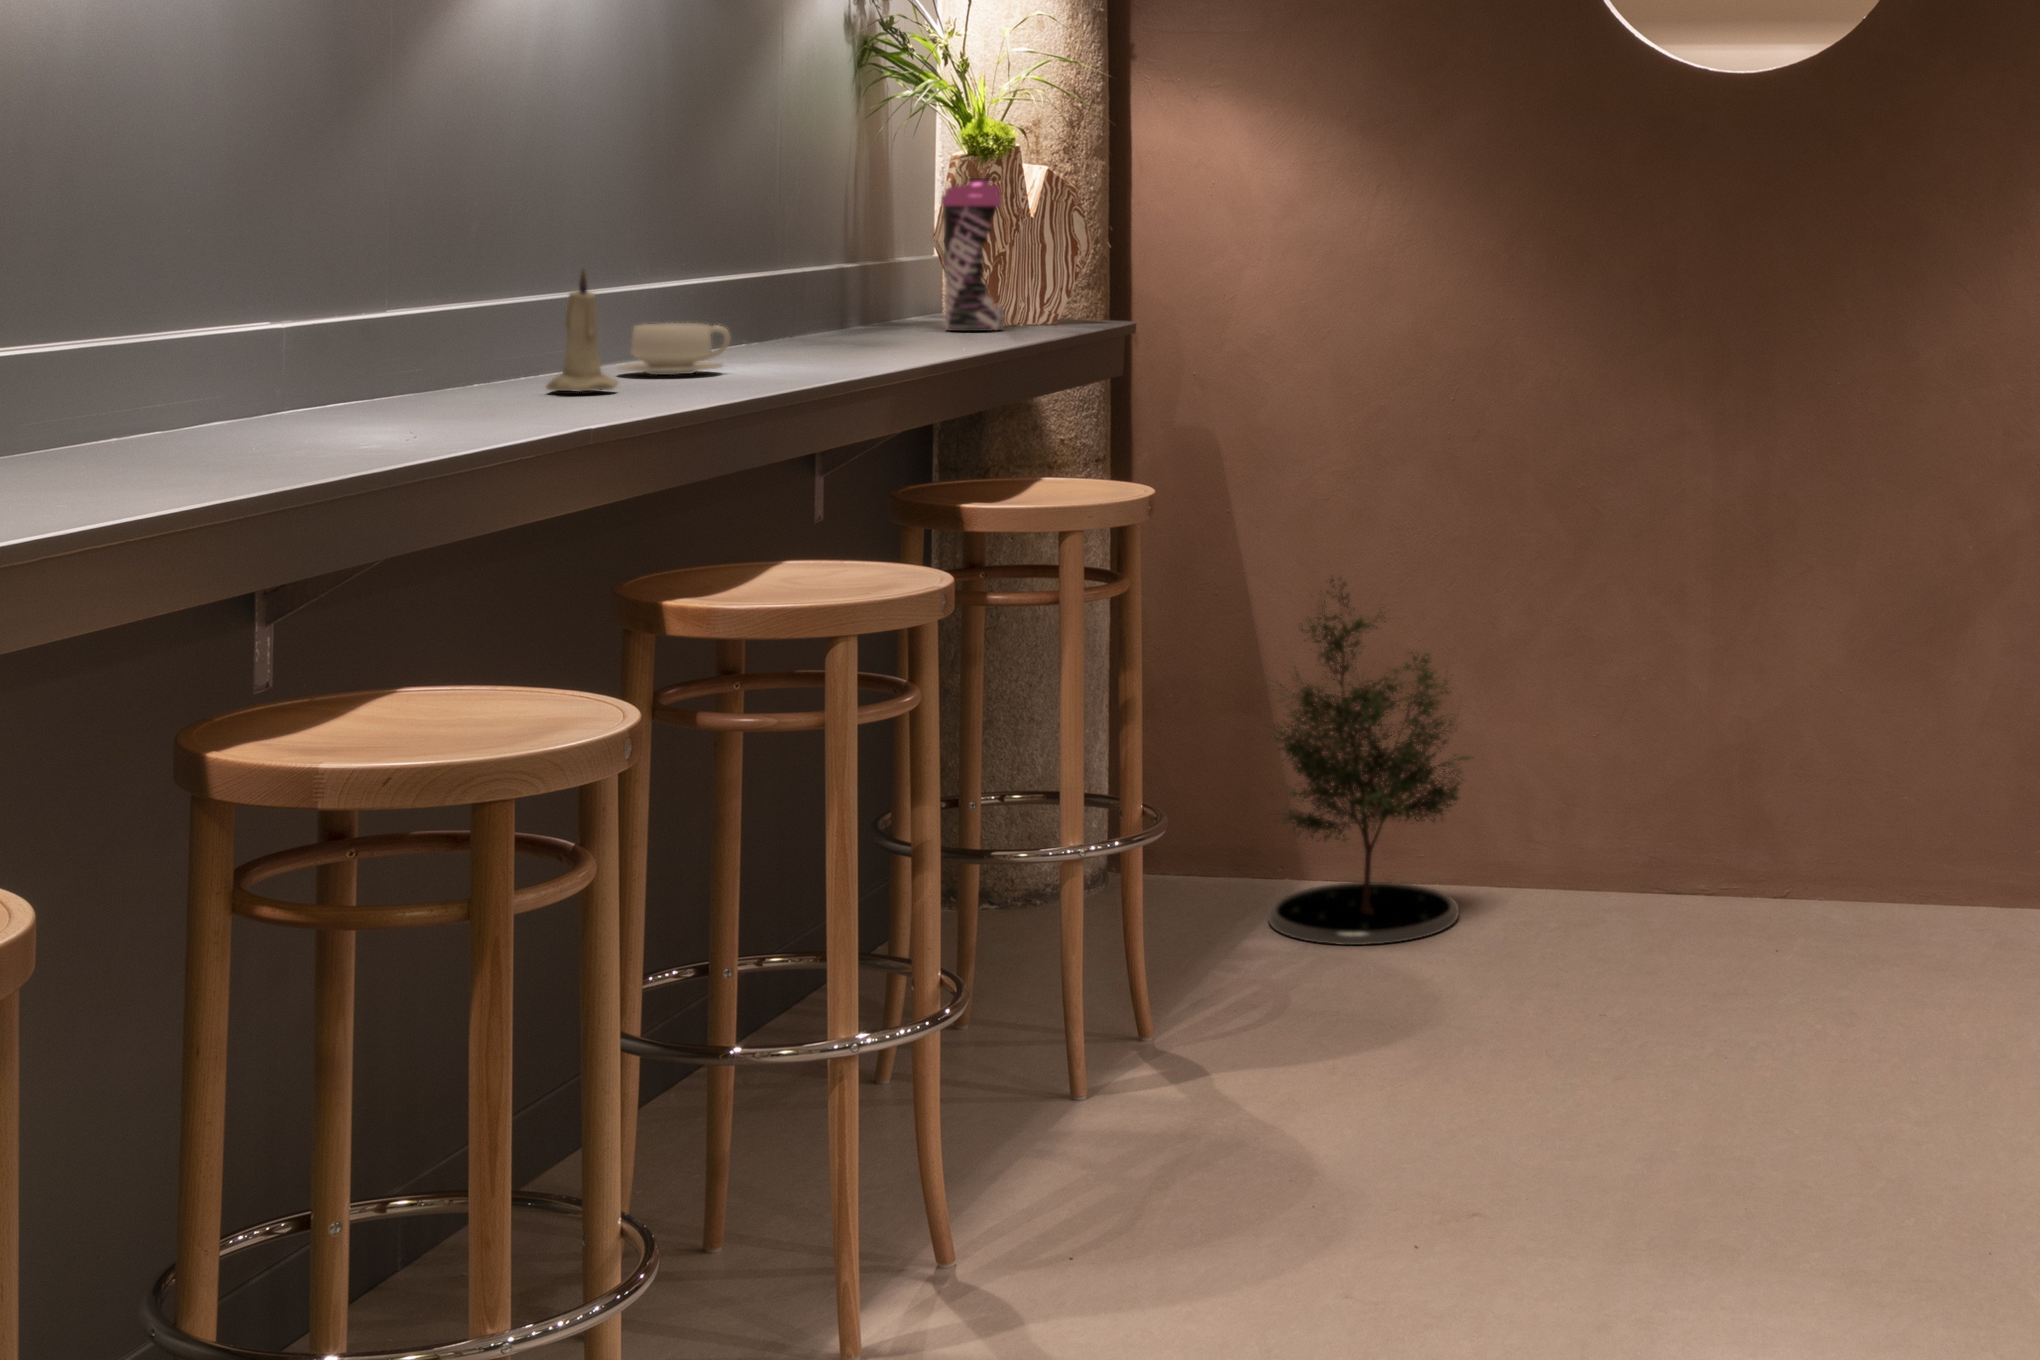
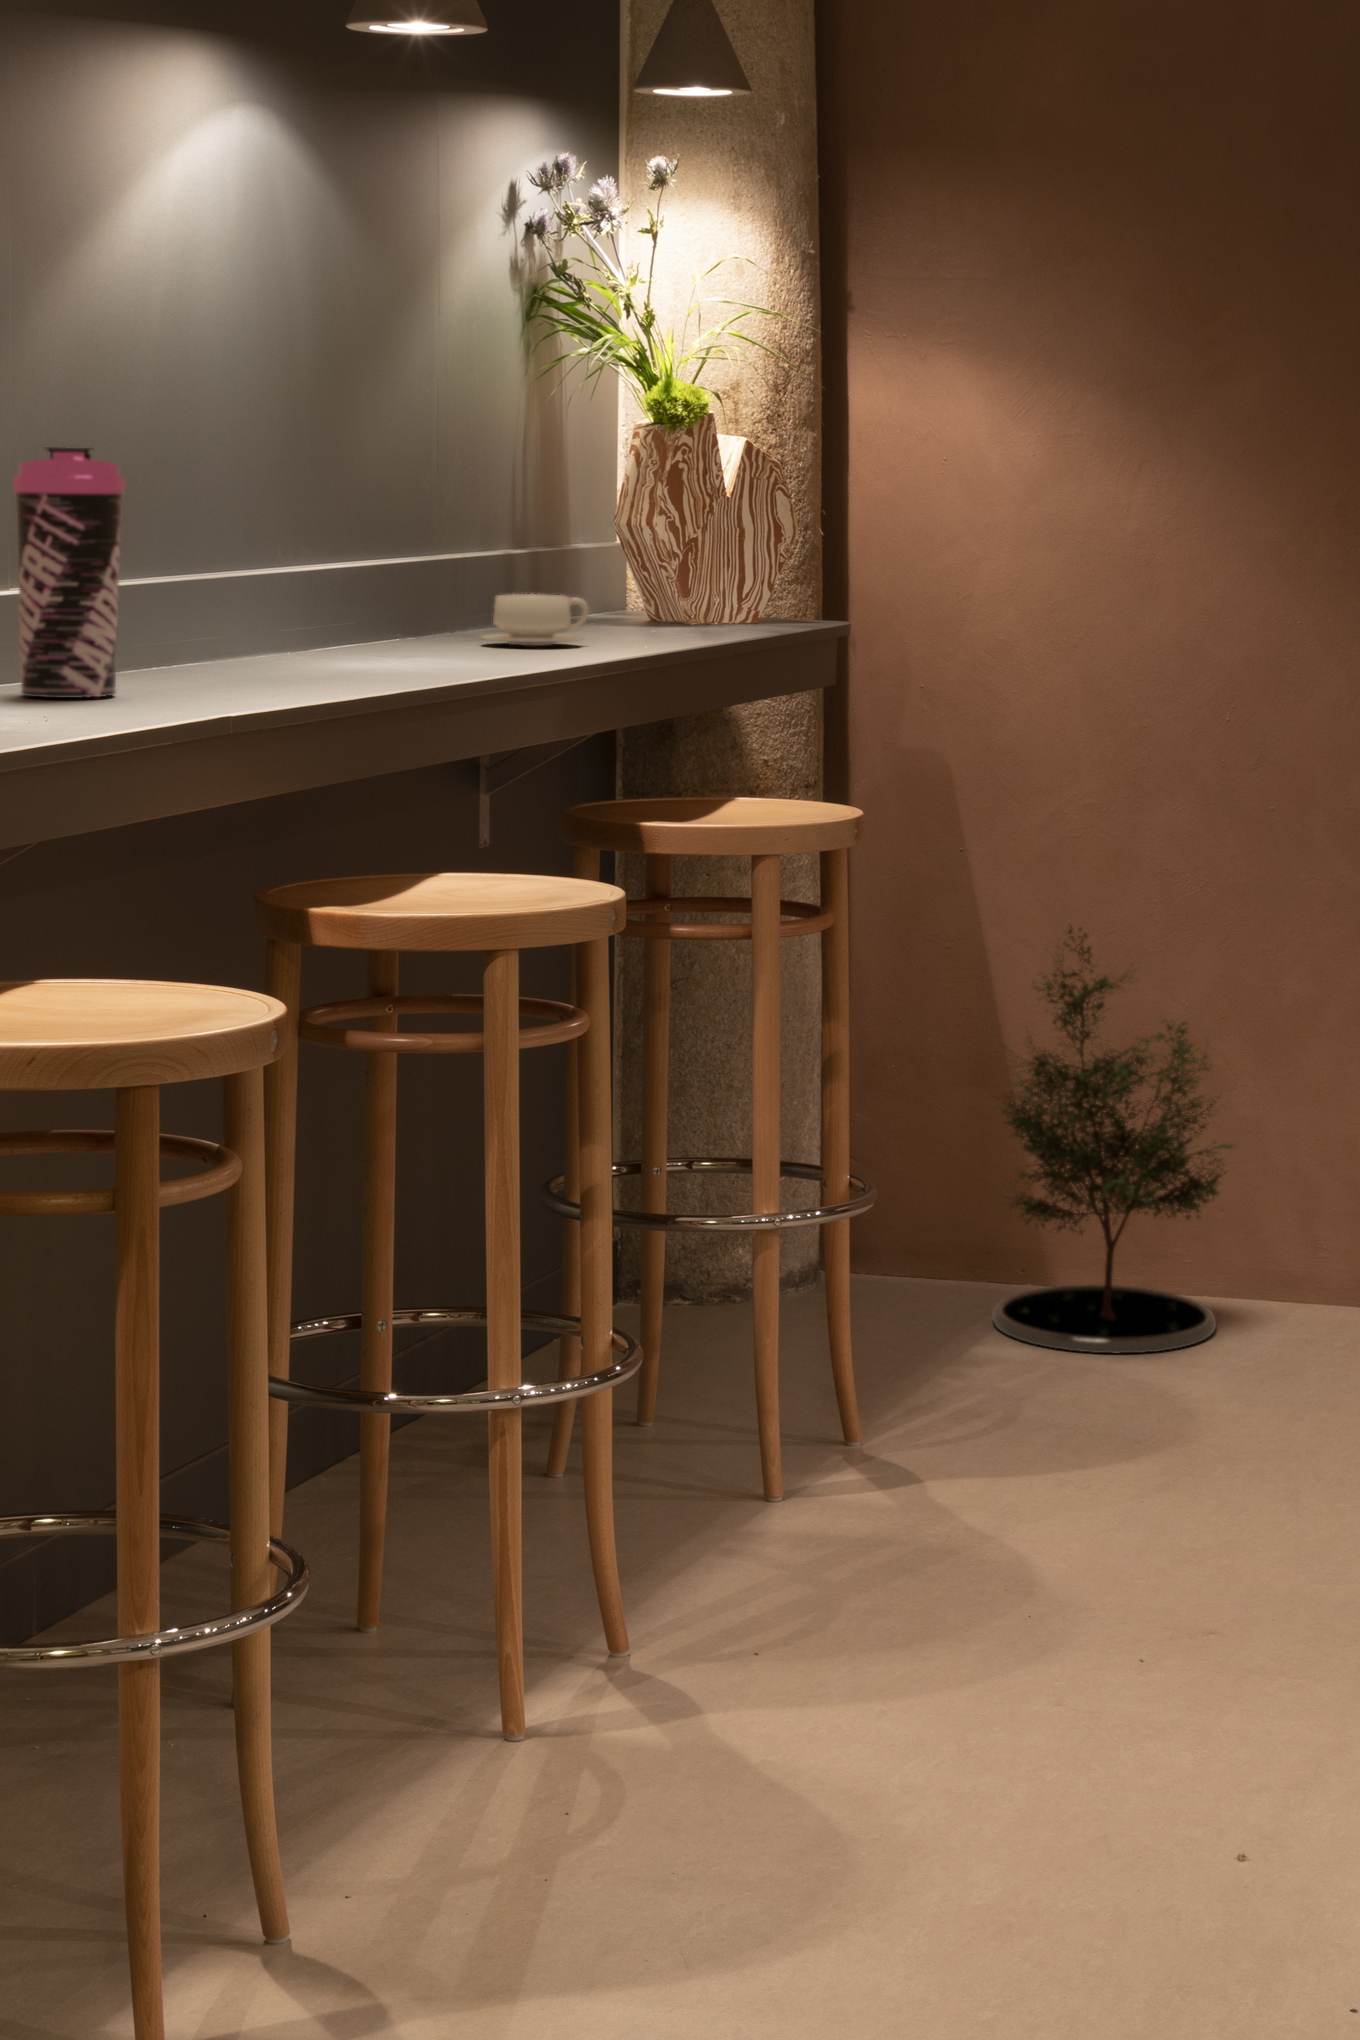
water bottle: present [941,178,1004,331] -> present [13,447,125,698]
candle: present [546,270,618,392] -> none [188,540,264,677]
teacup: present [619,323,730,375] -> present [482,594,589,646]

